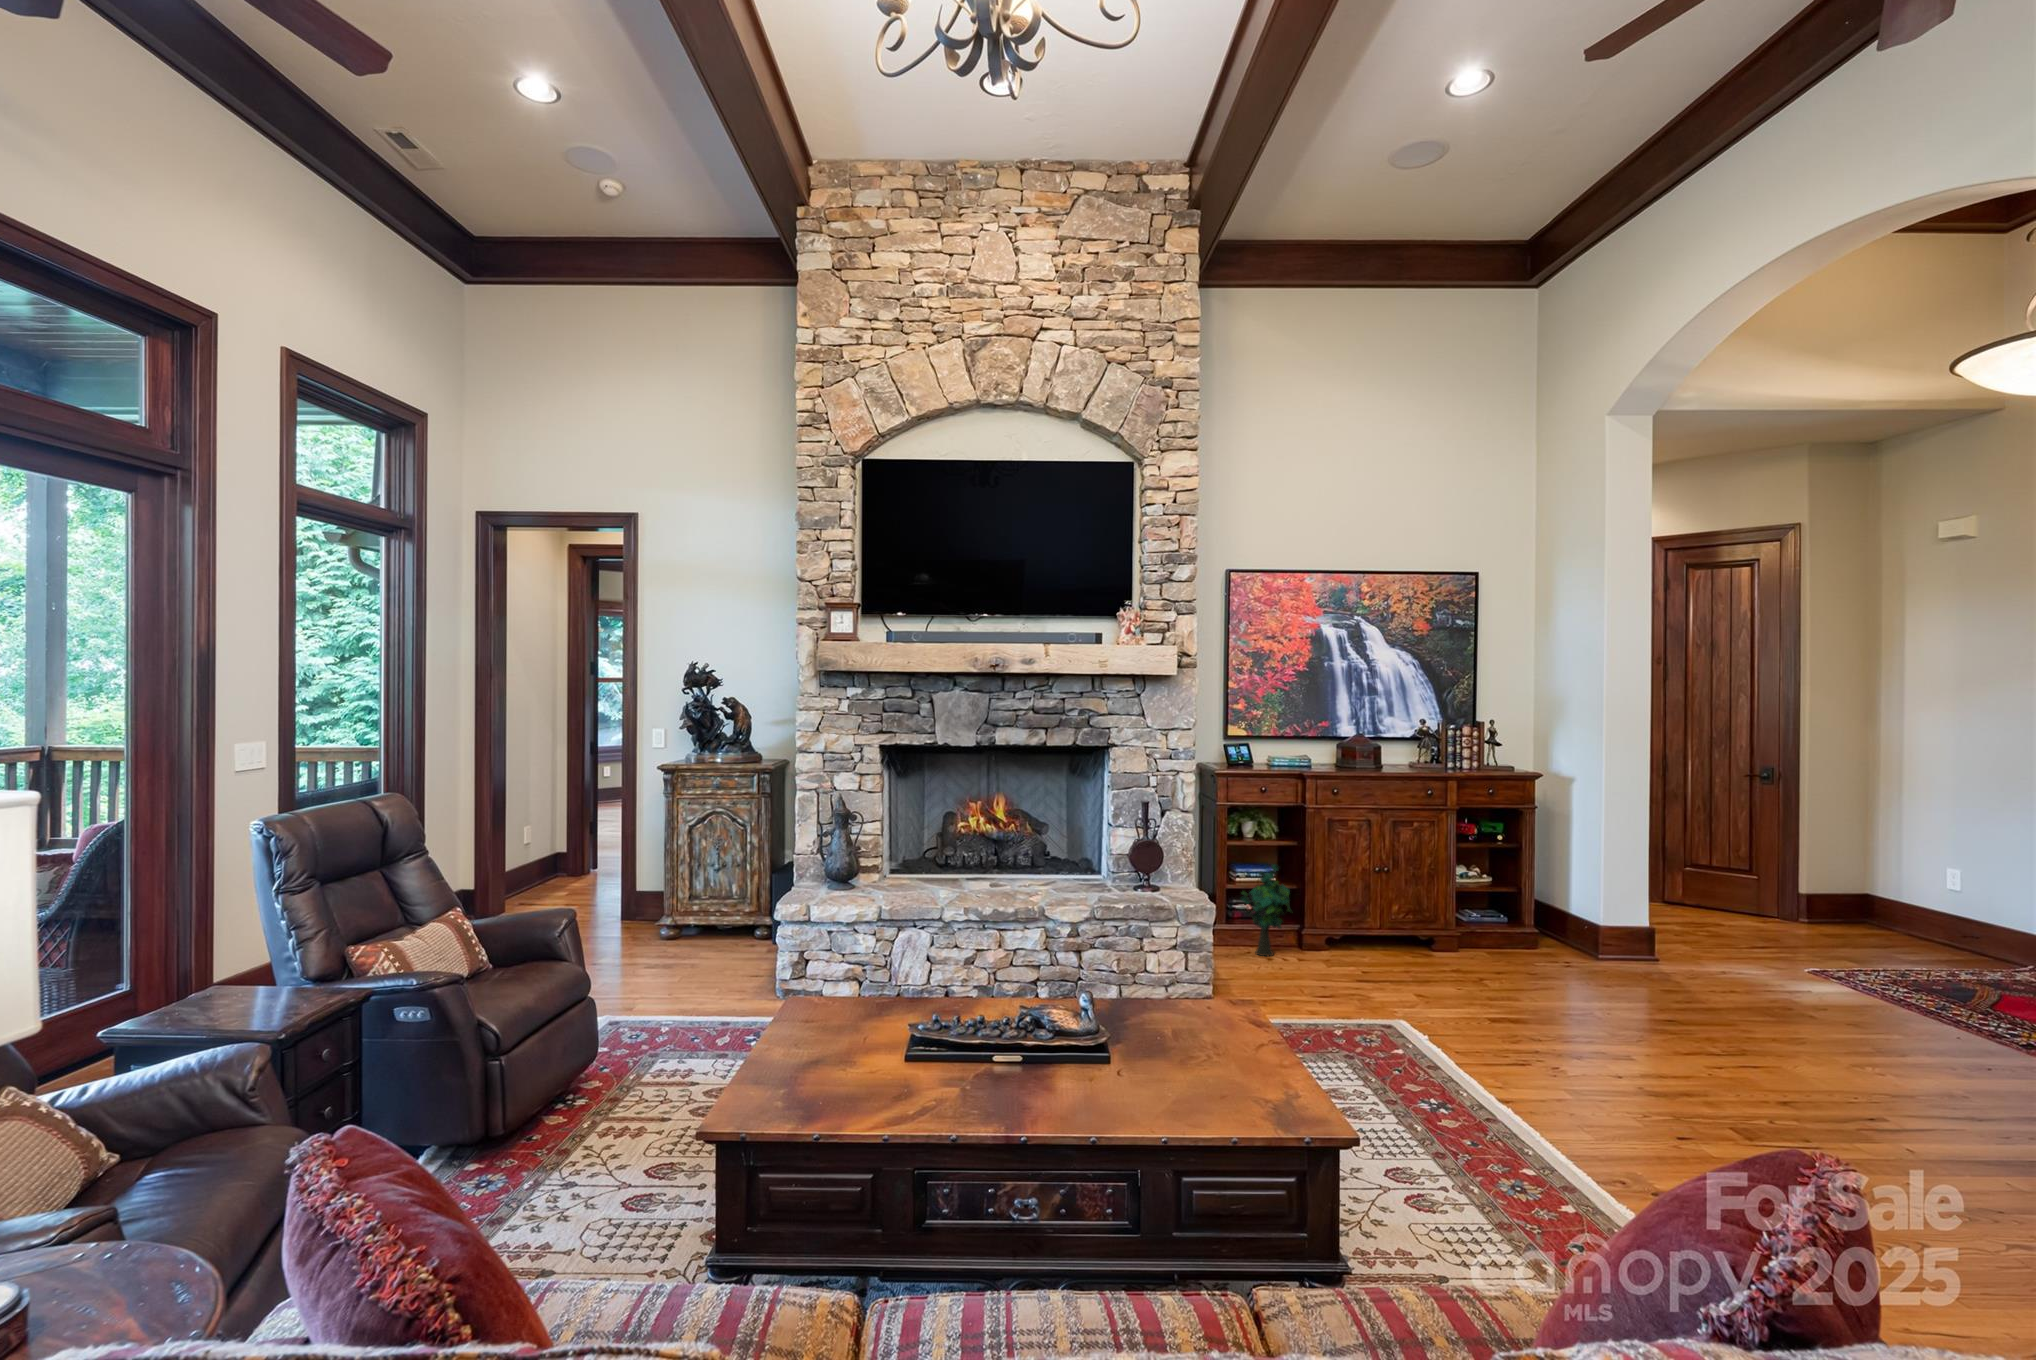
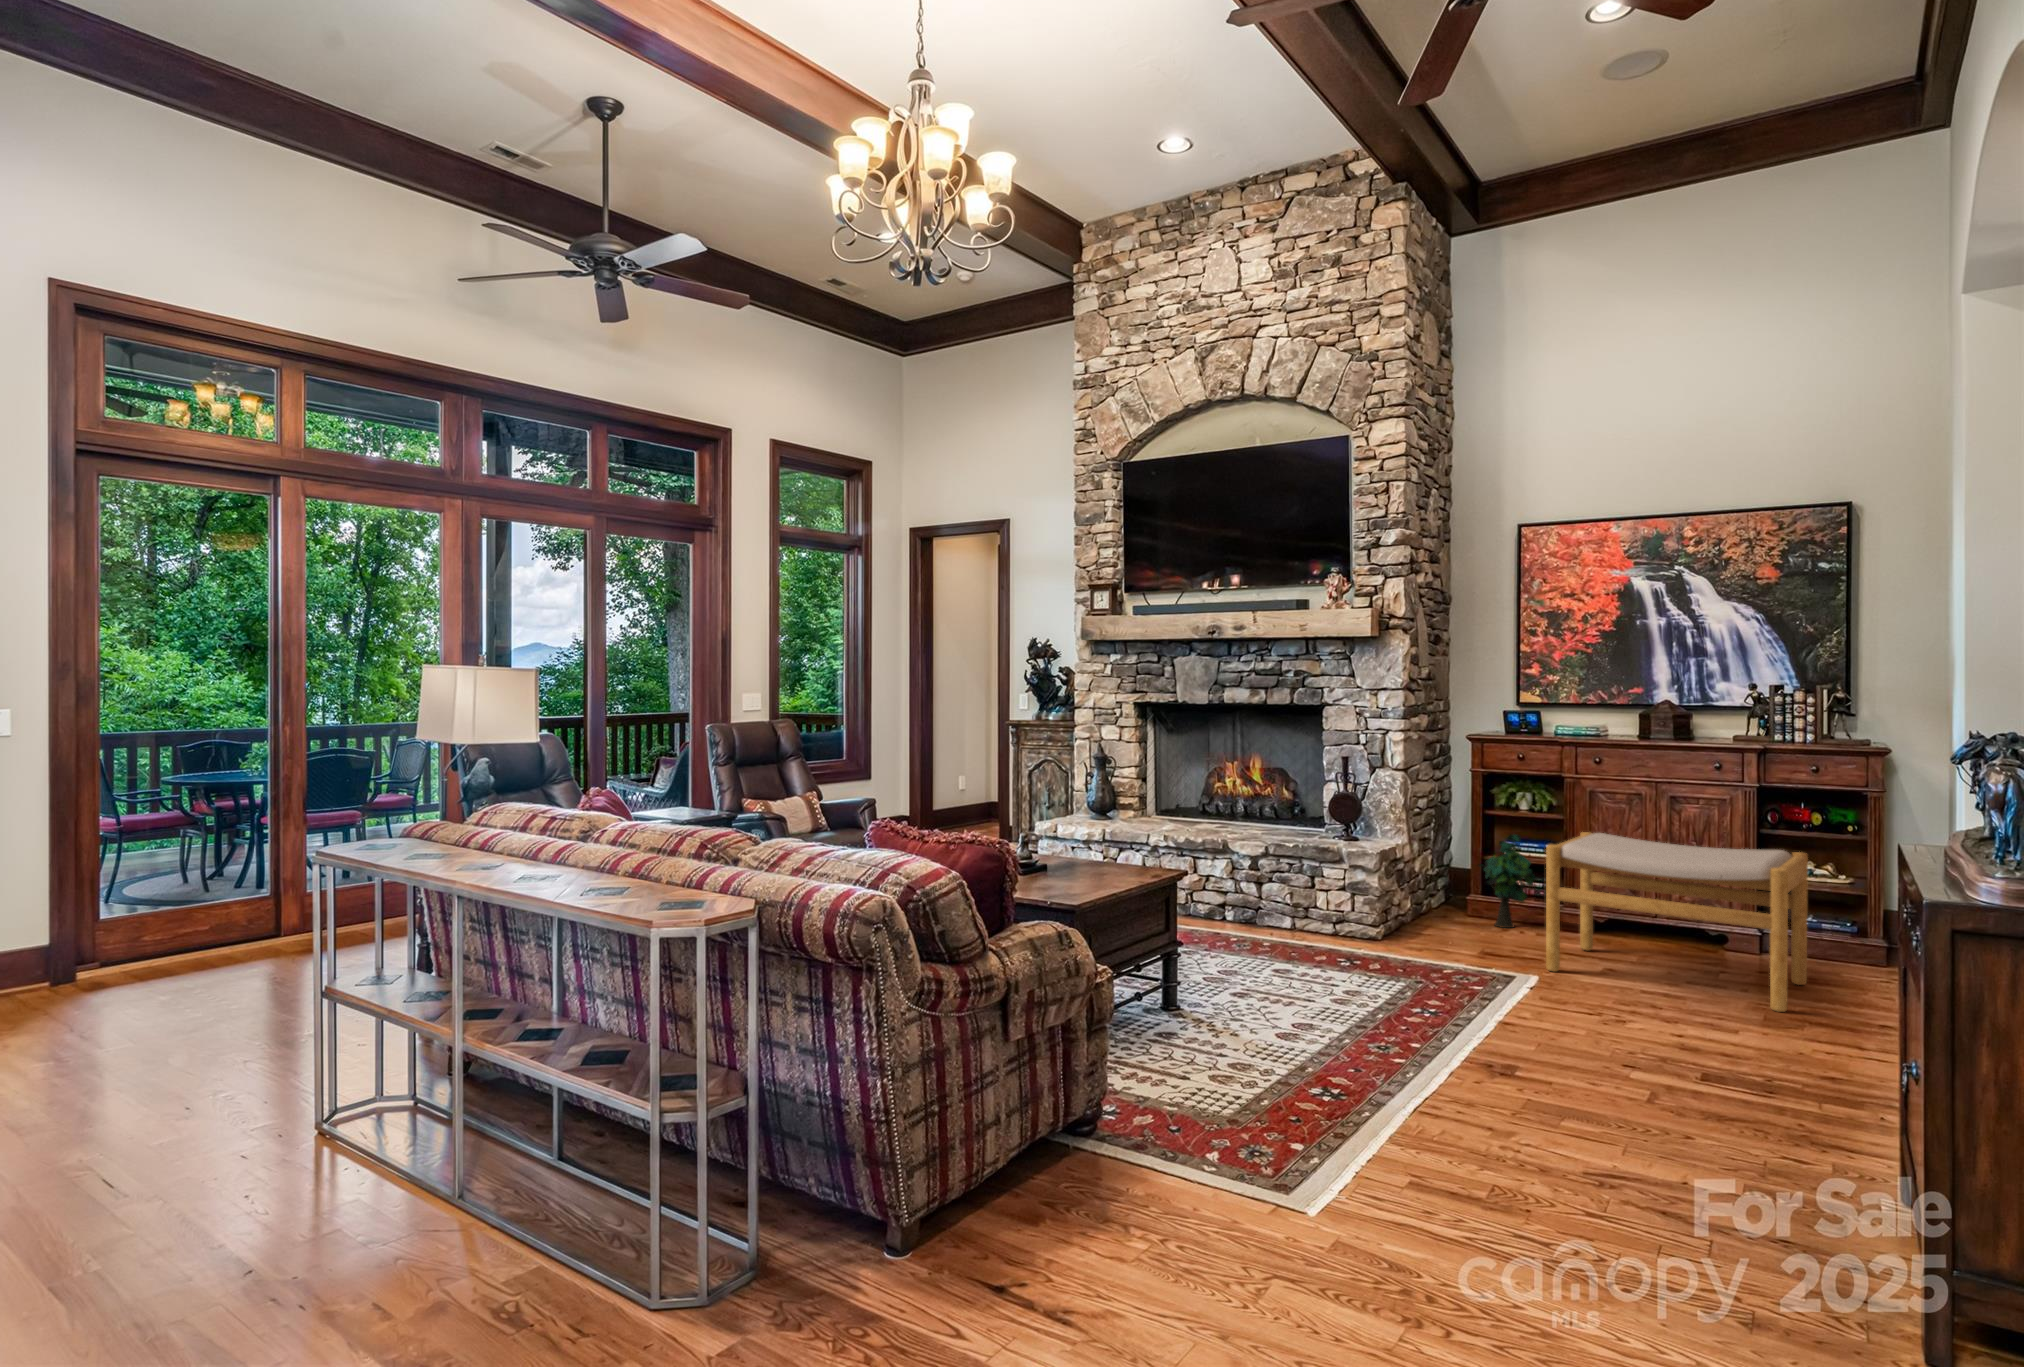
footstool: none [1362,860,1608,1020] -> present [1546,832,1808,1012]

